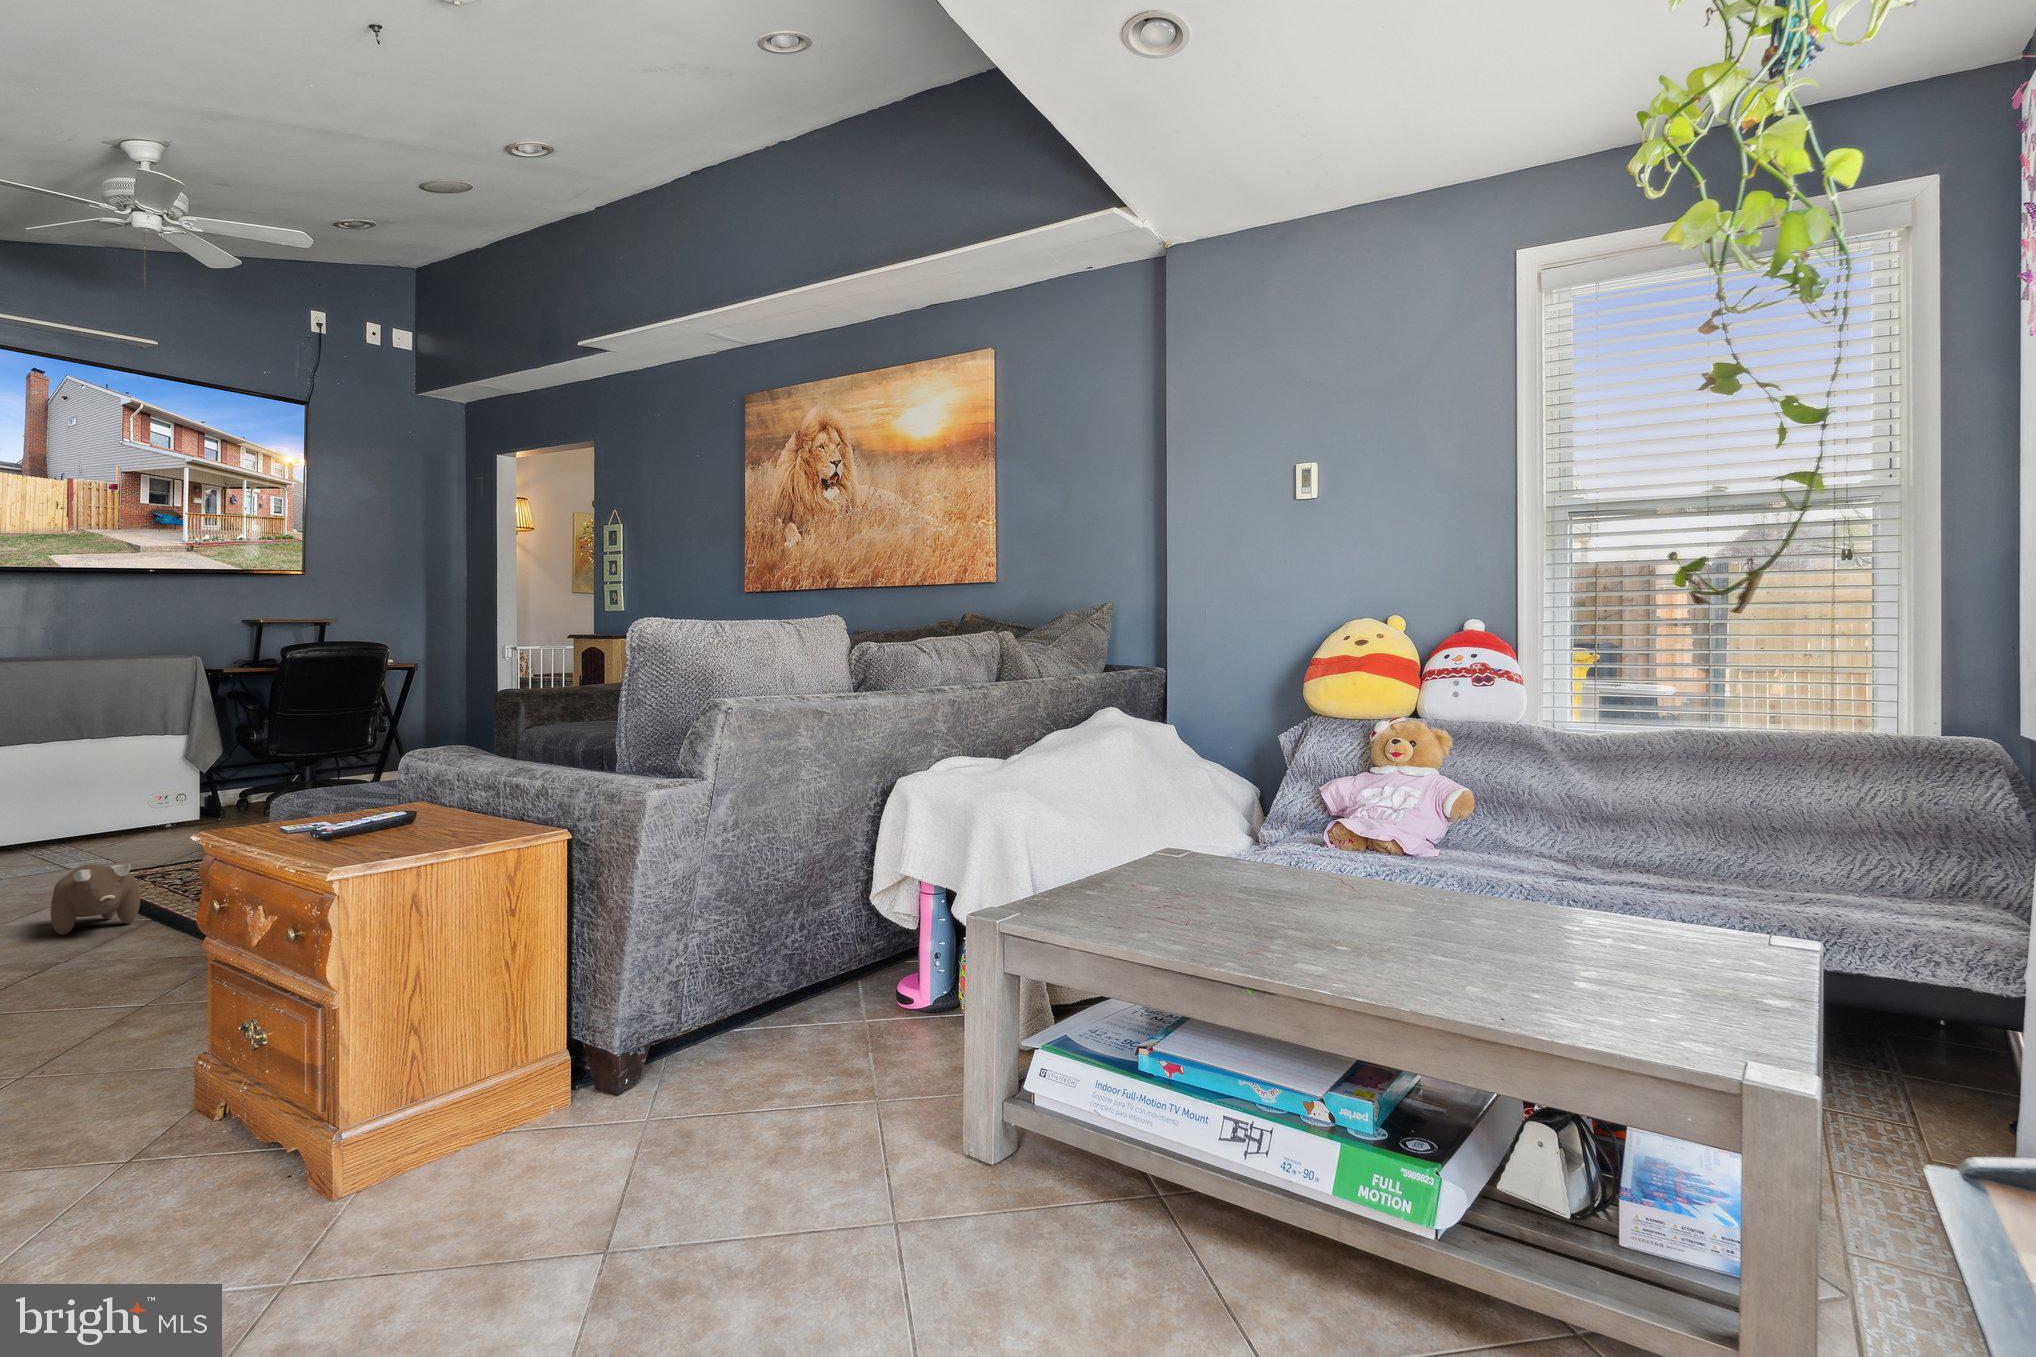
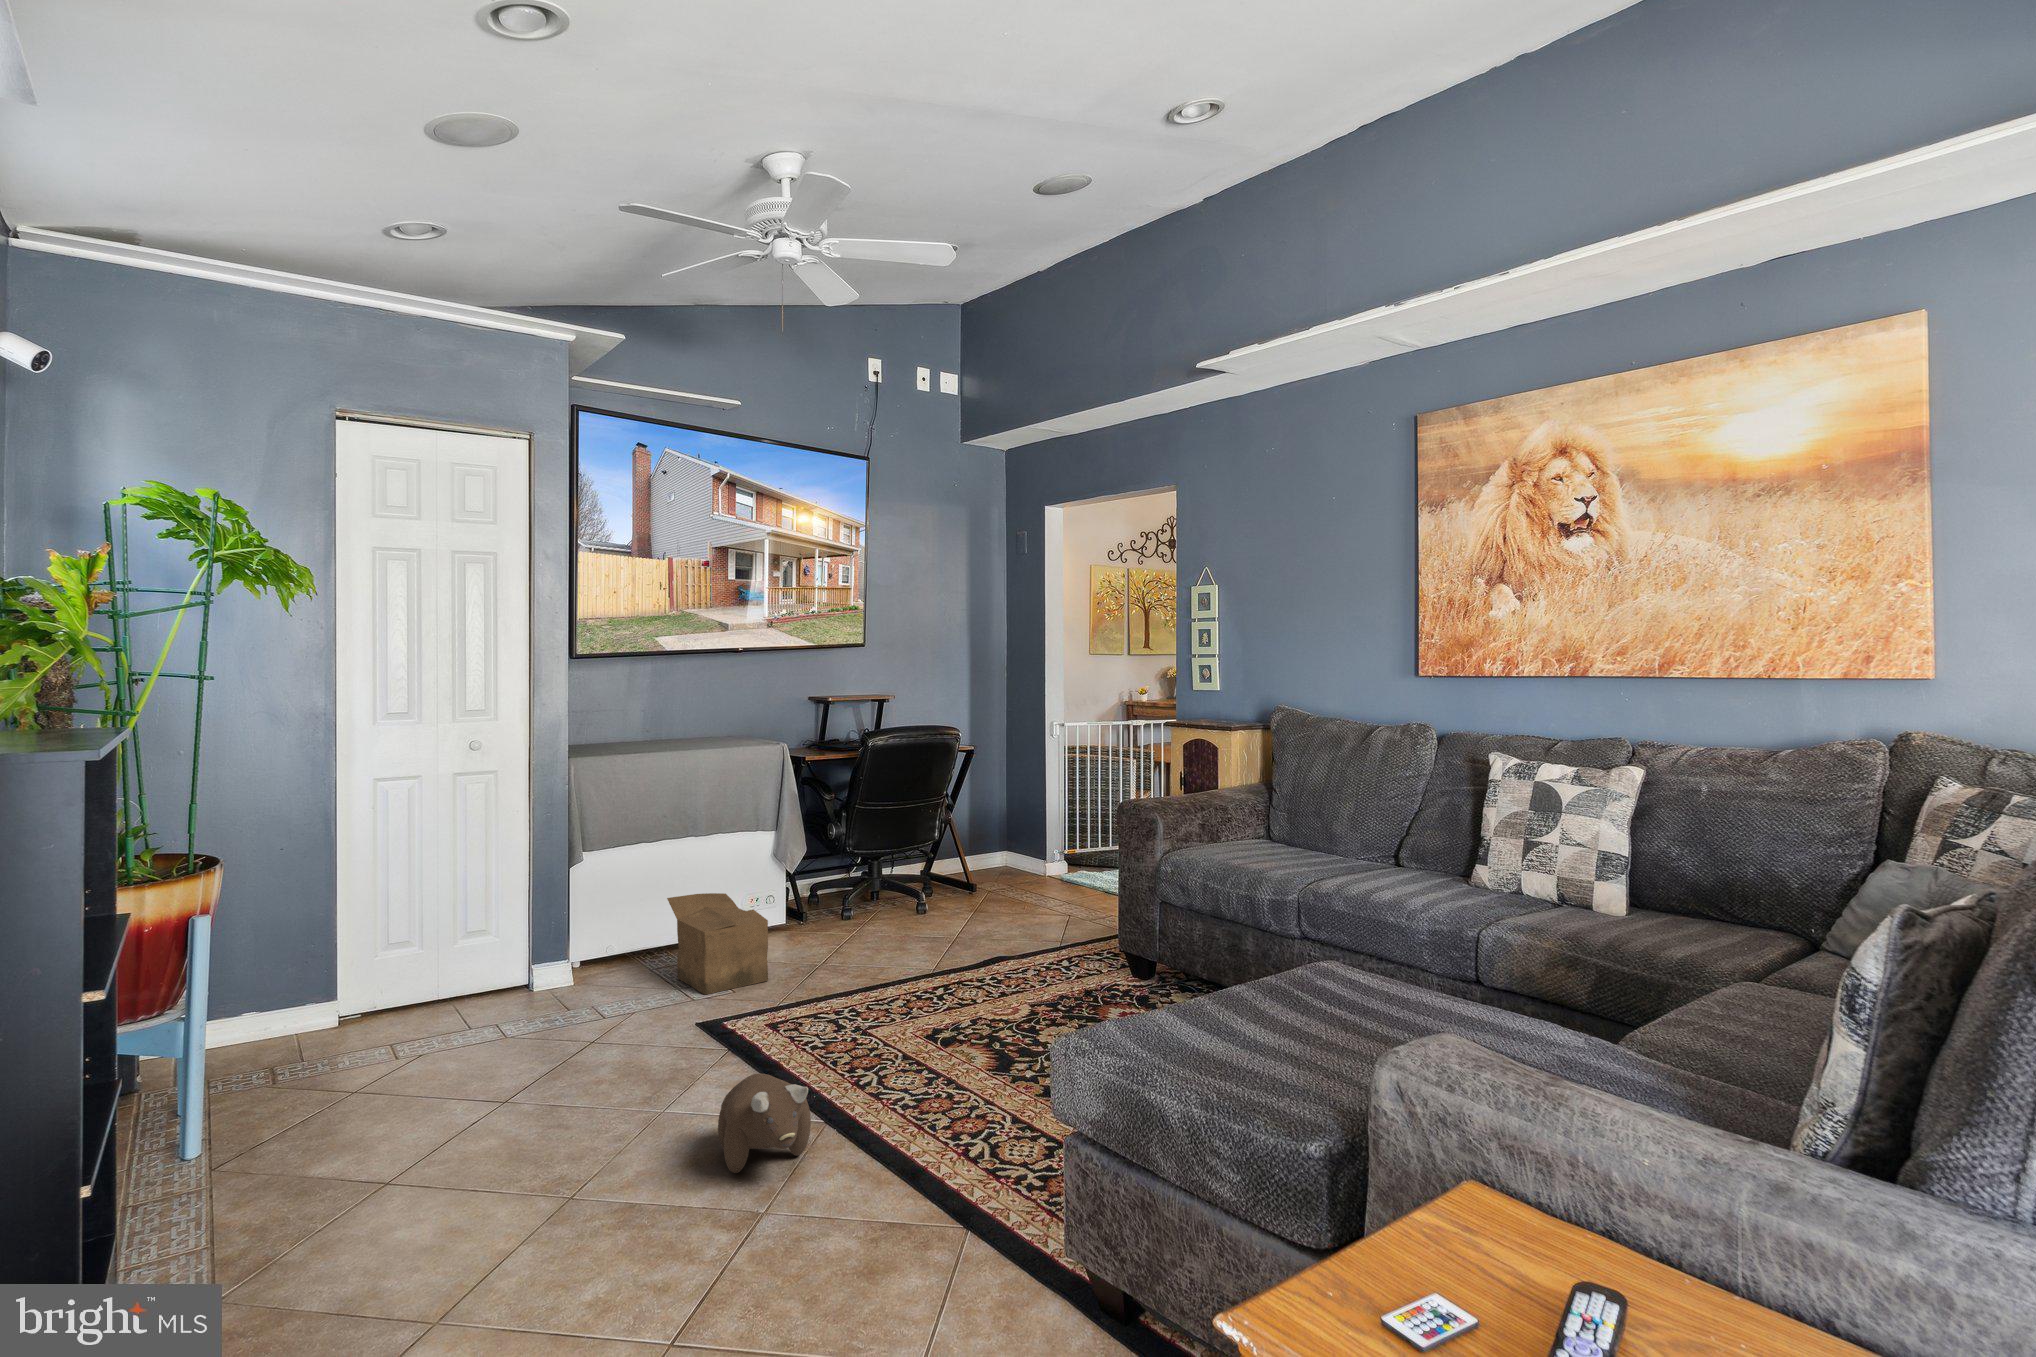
cardboard box: none [53,780,163,859] -> present [667,893,768,994]

